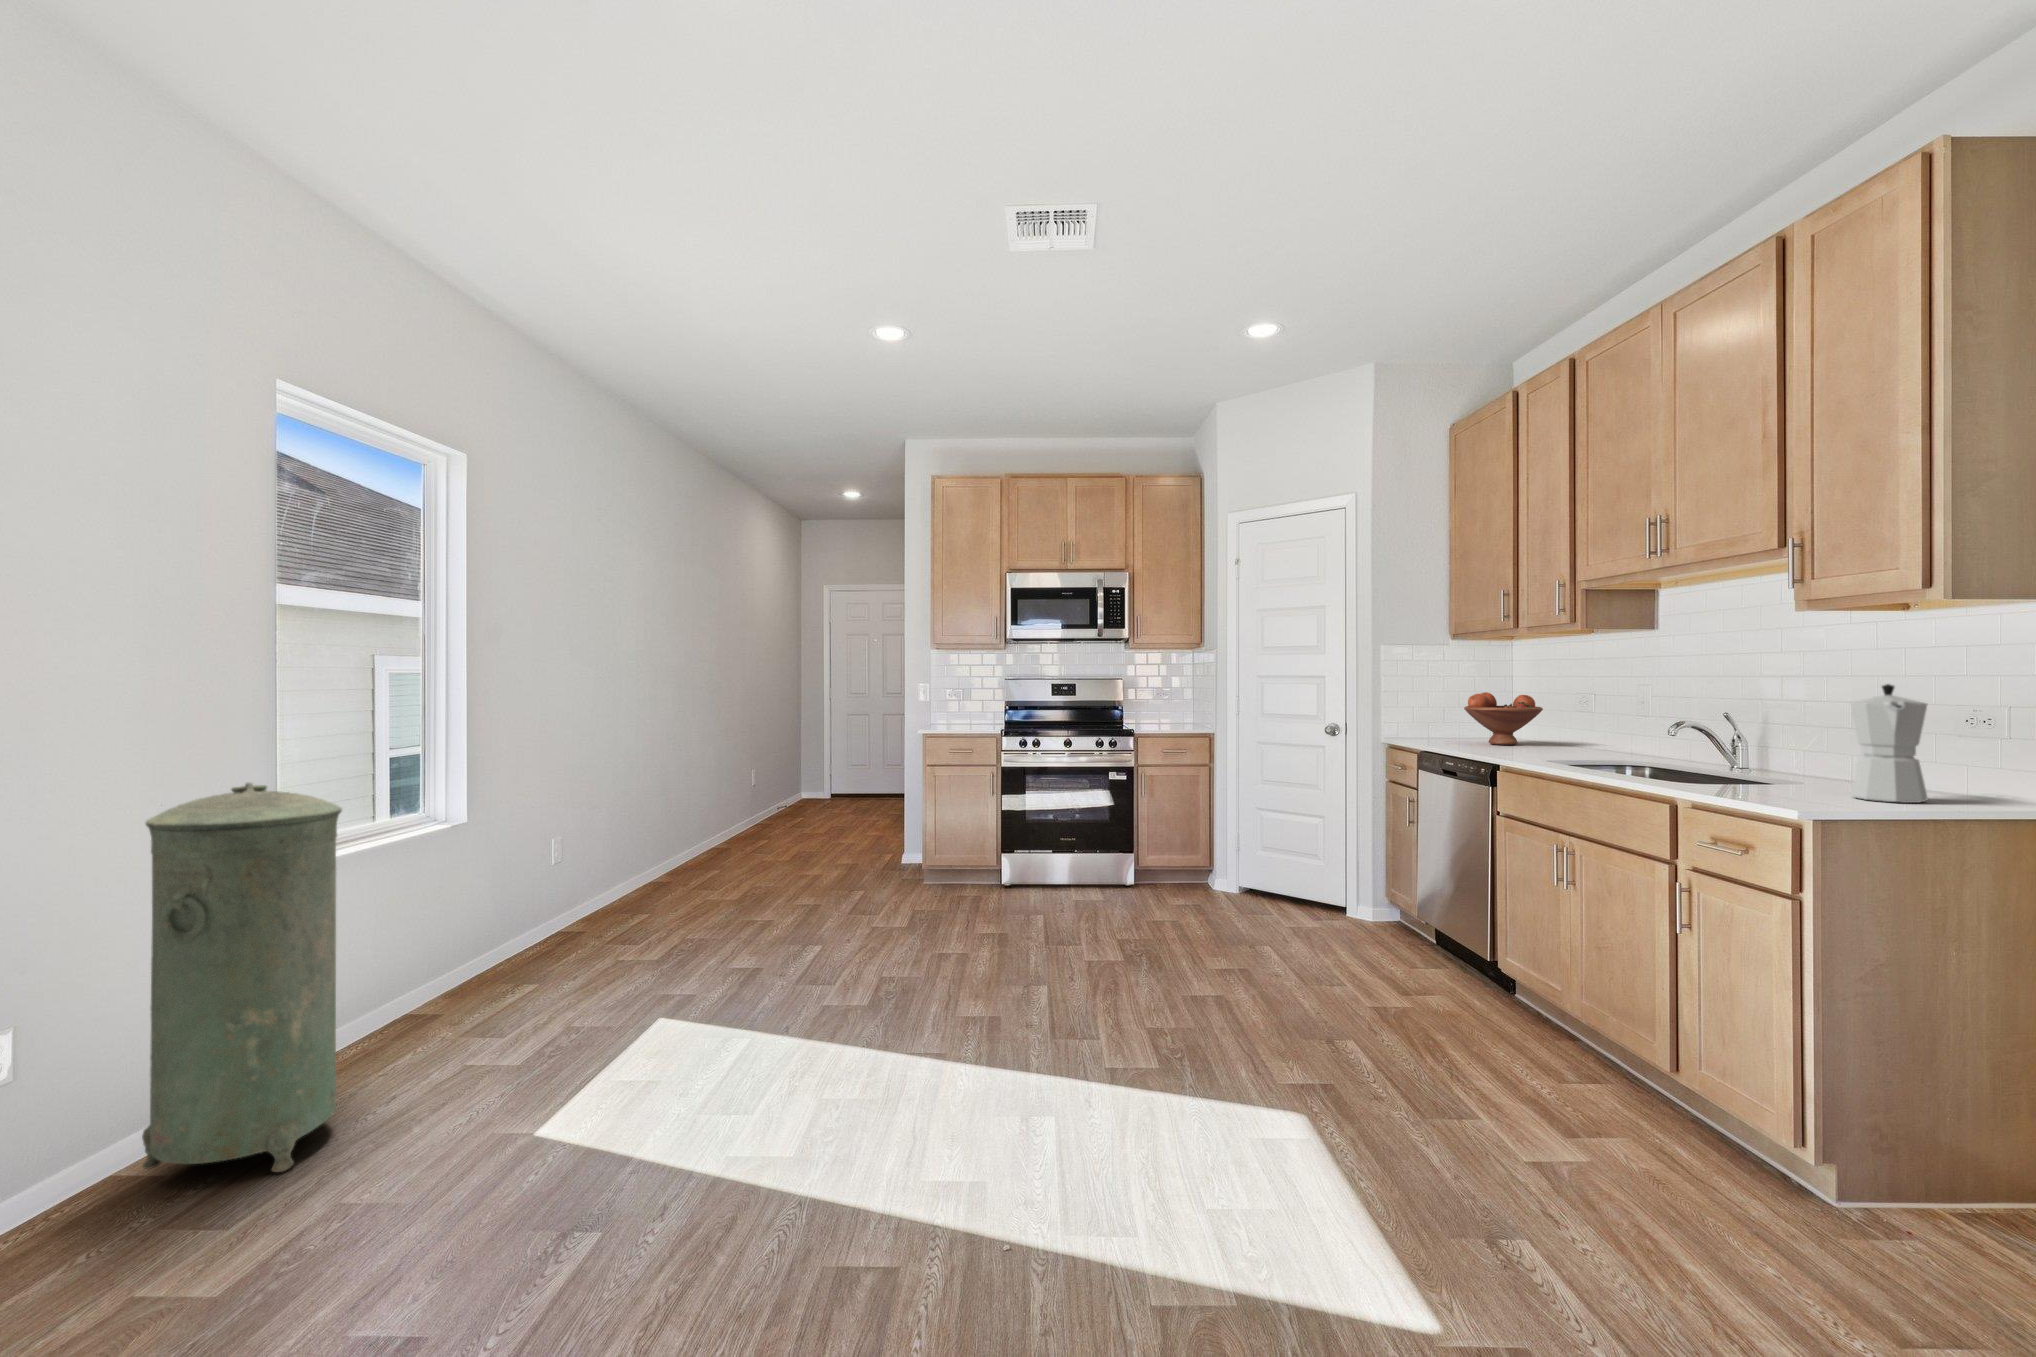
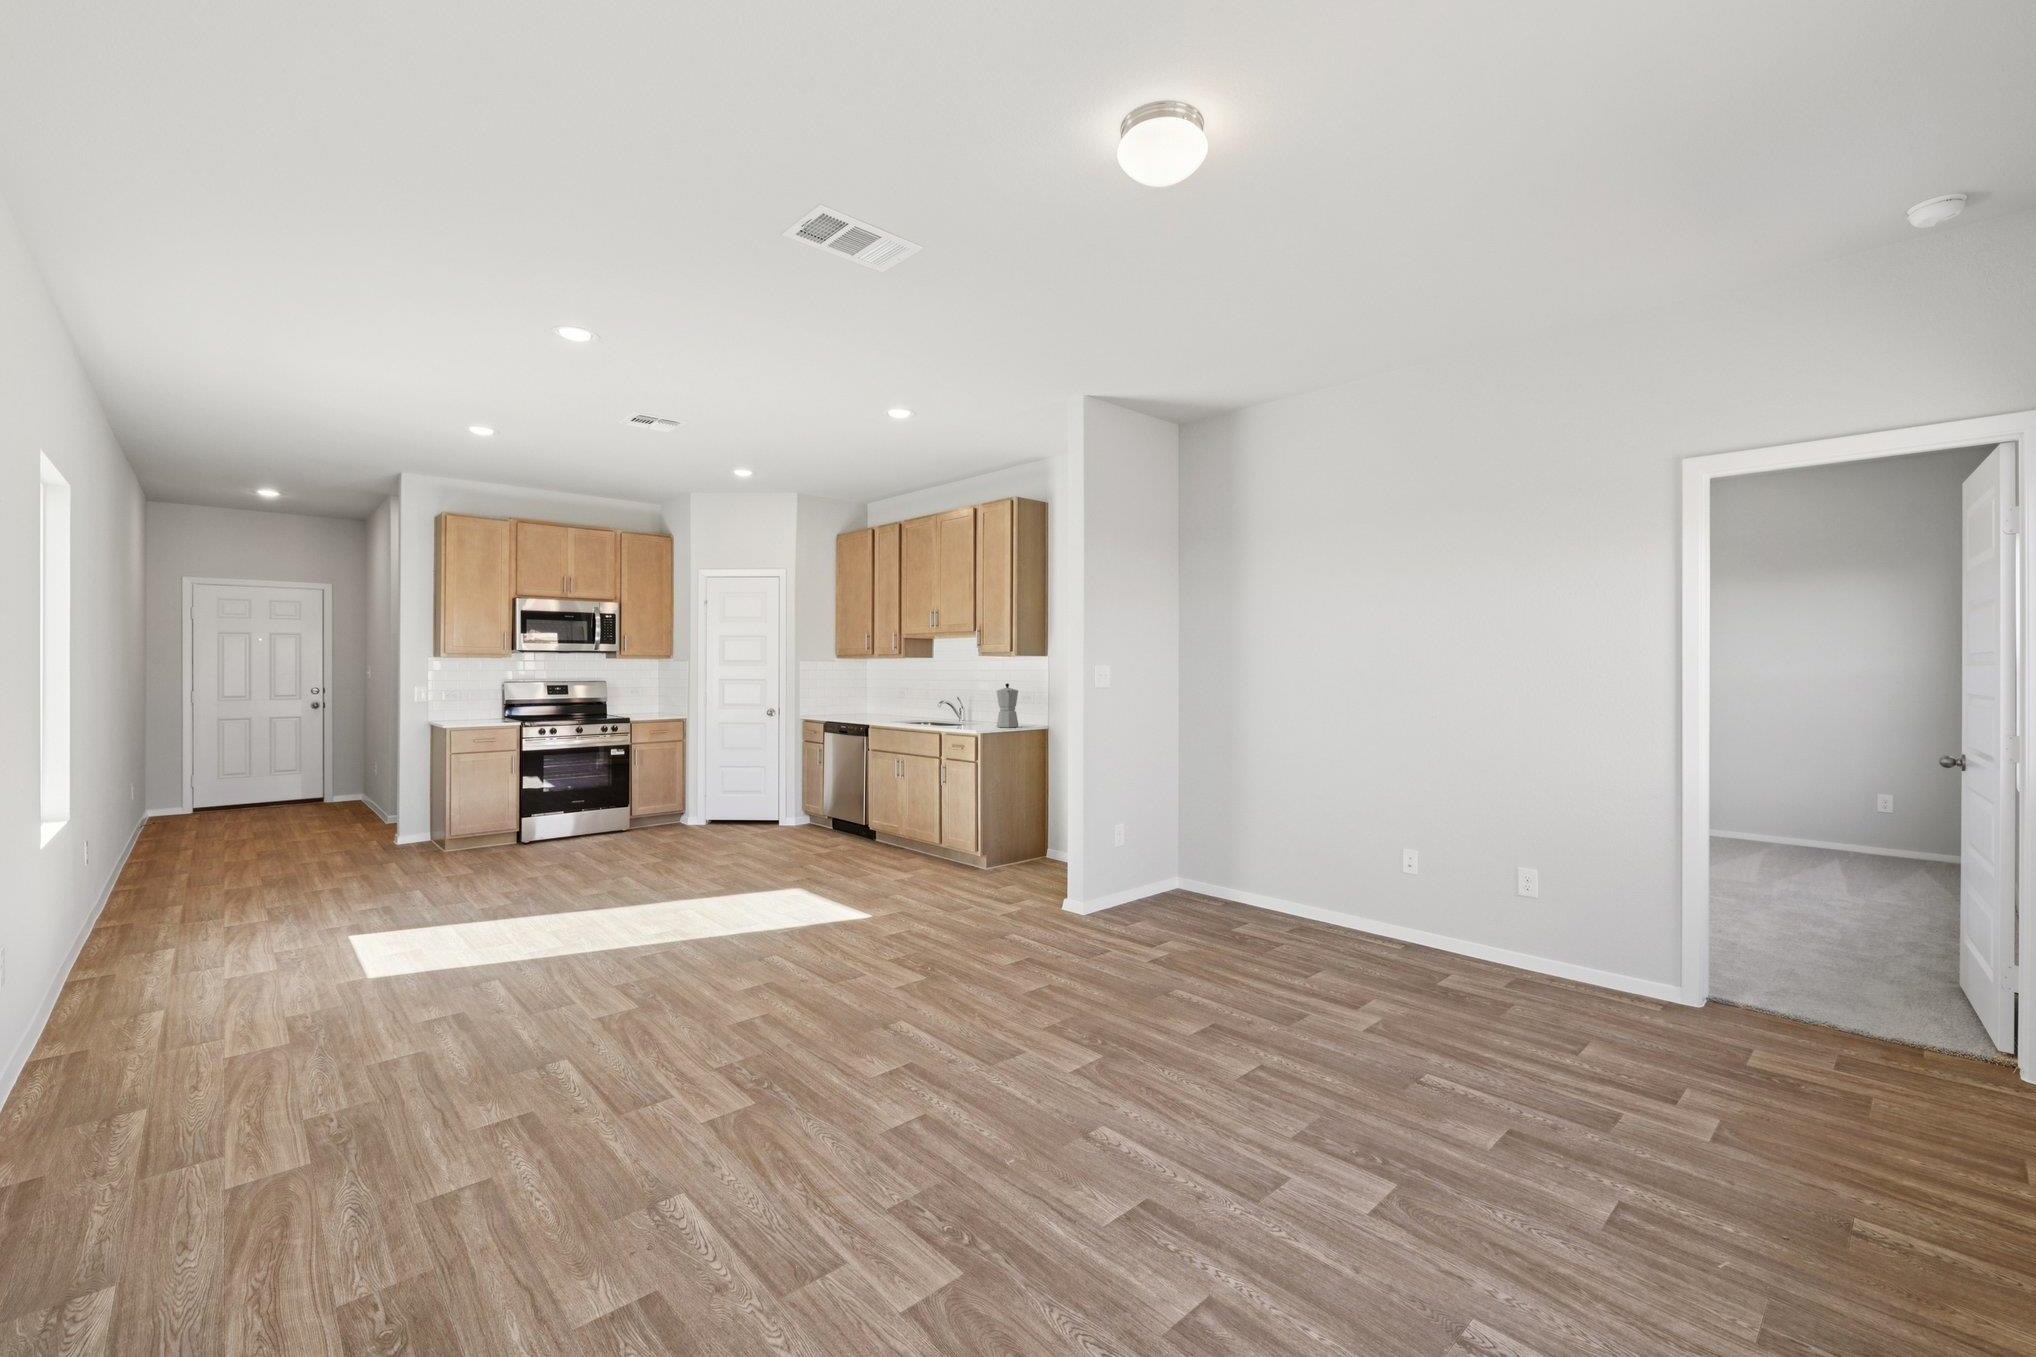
fruit bowl: present [1464,692,1543,745] -> none [845,688,884,717]
trash can: present [142,783,342,1172] -> none [97,760,233,1017]

